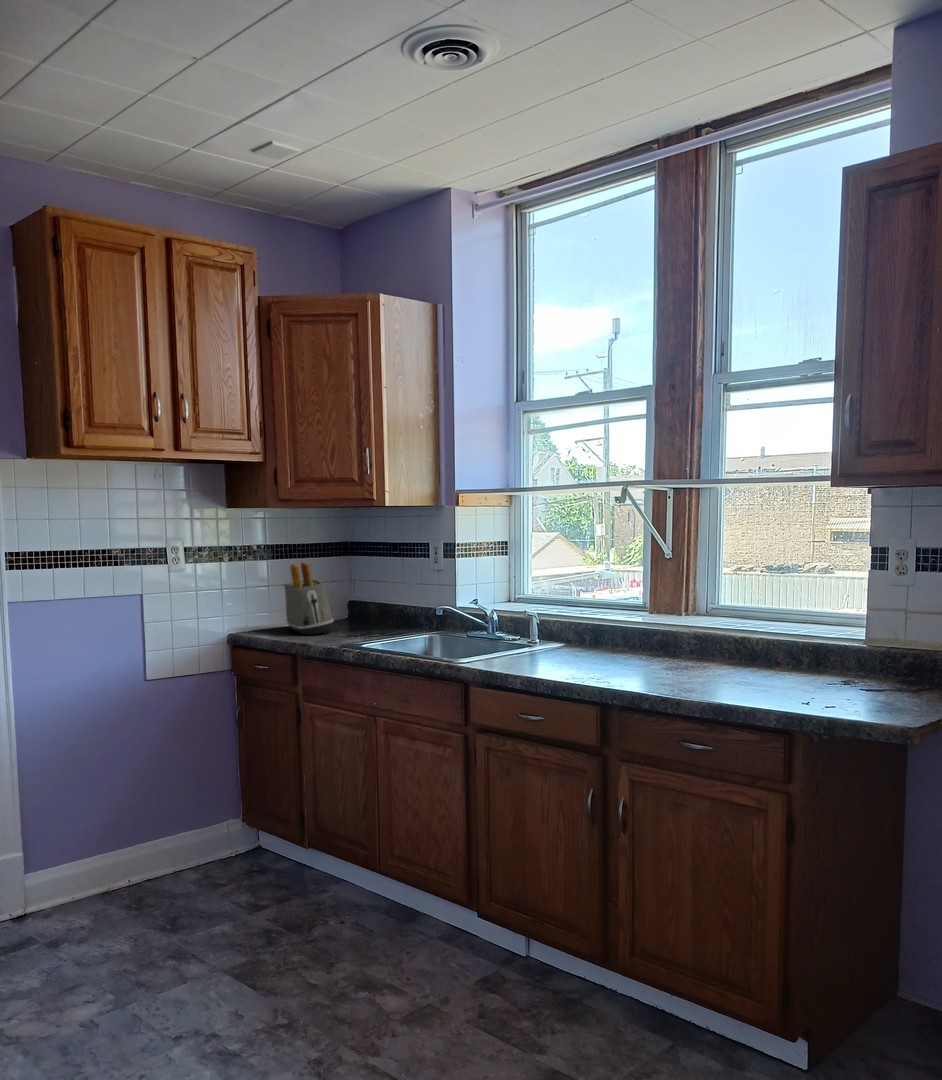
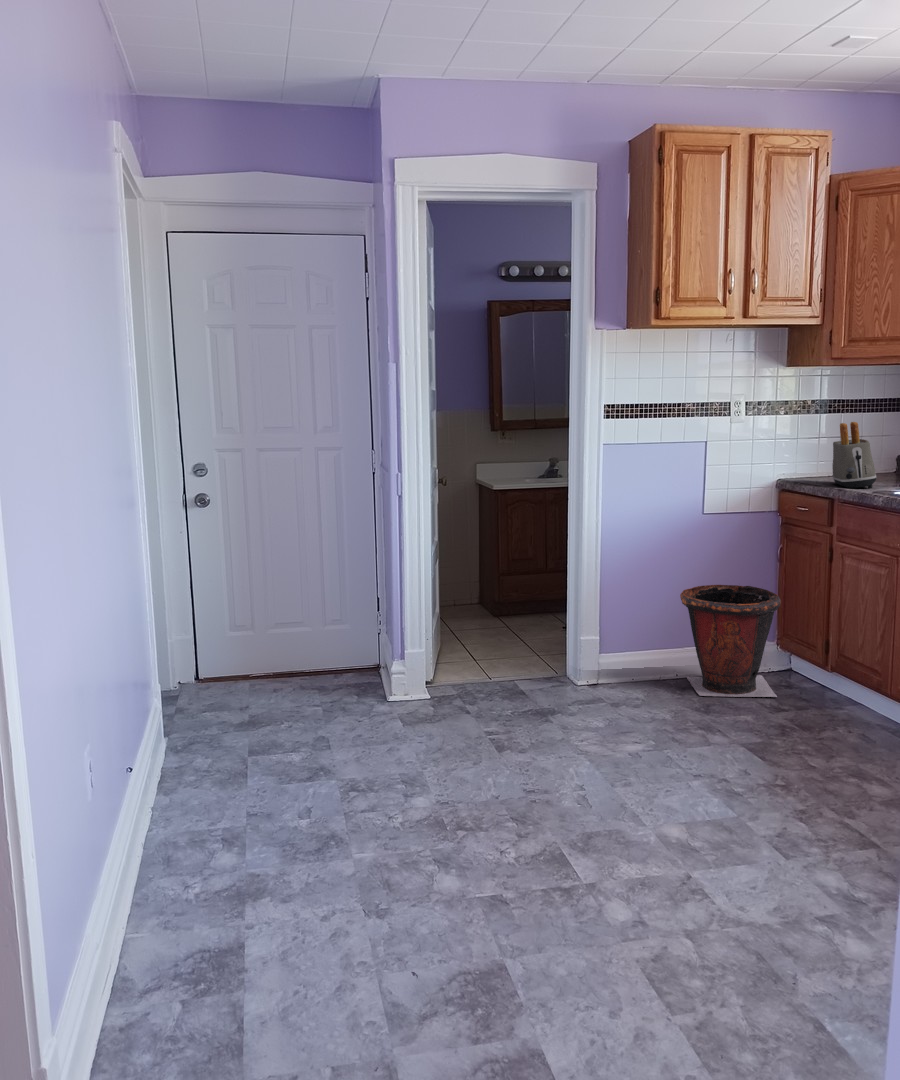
waste bin: none [123,756,252,915] -> present [680,585,781,697]

